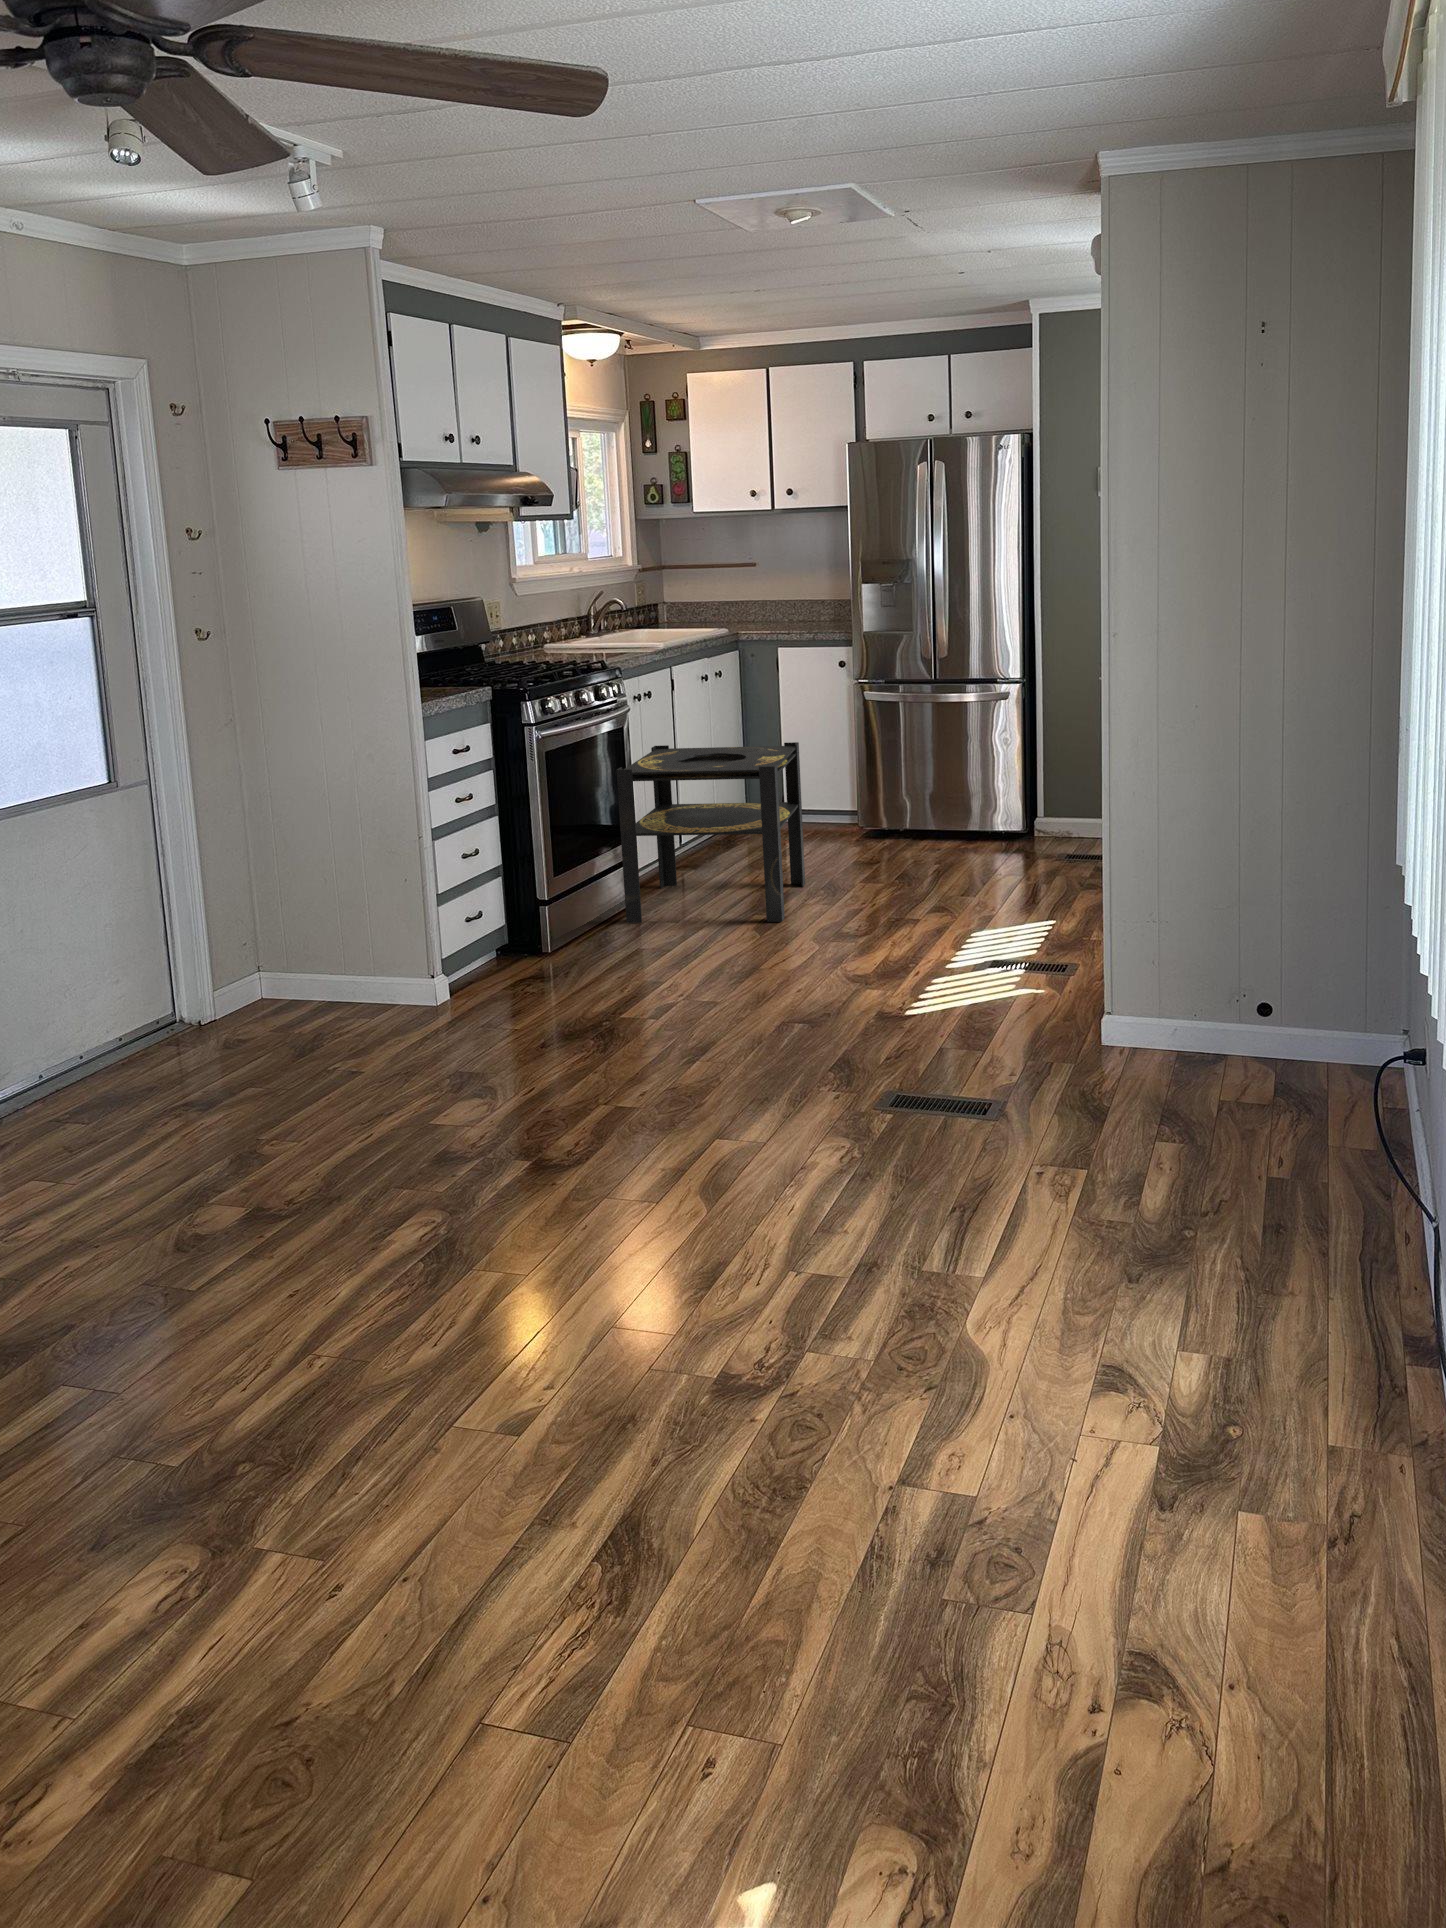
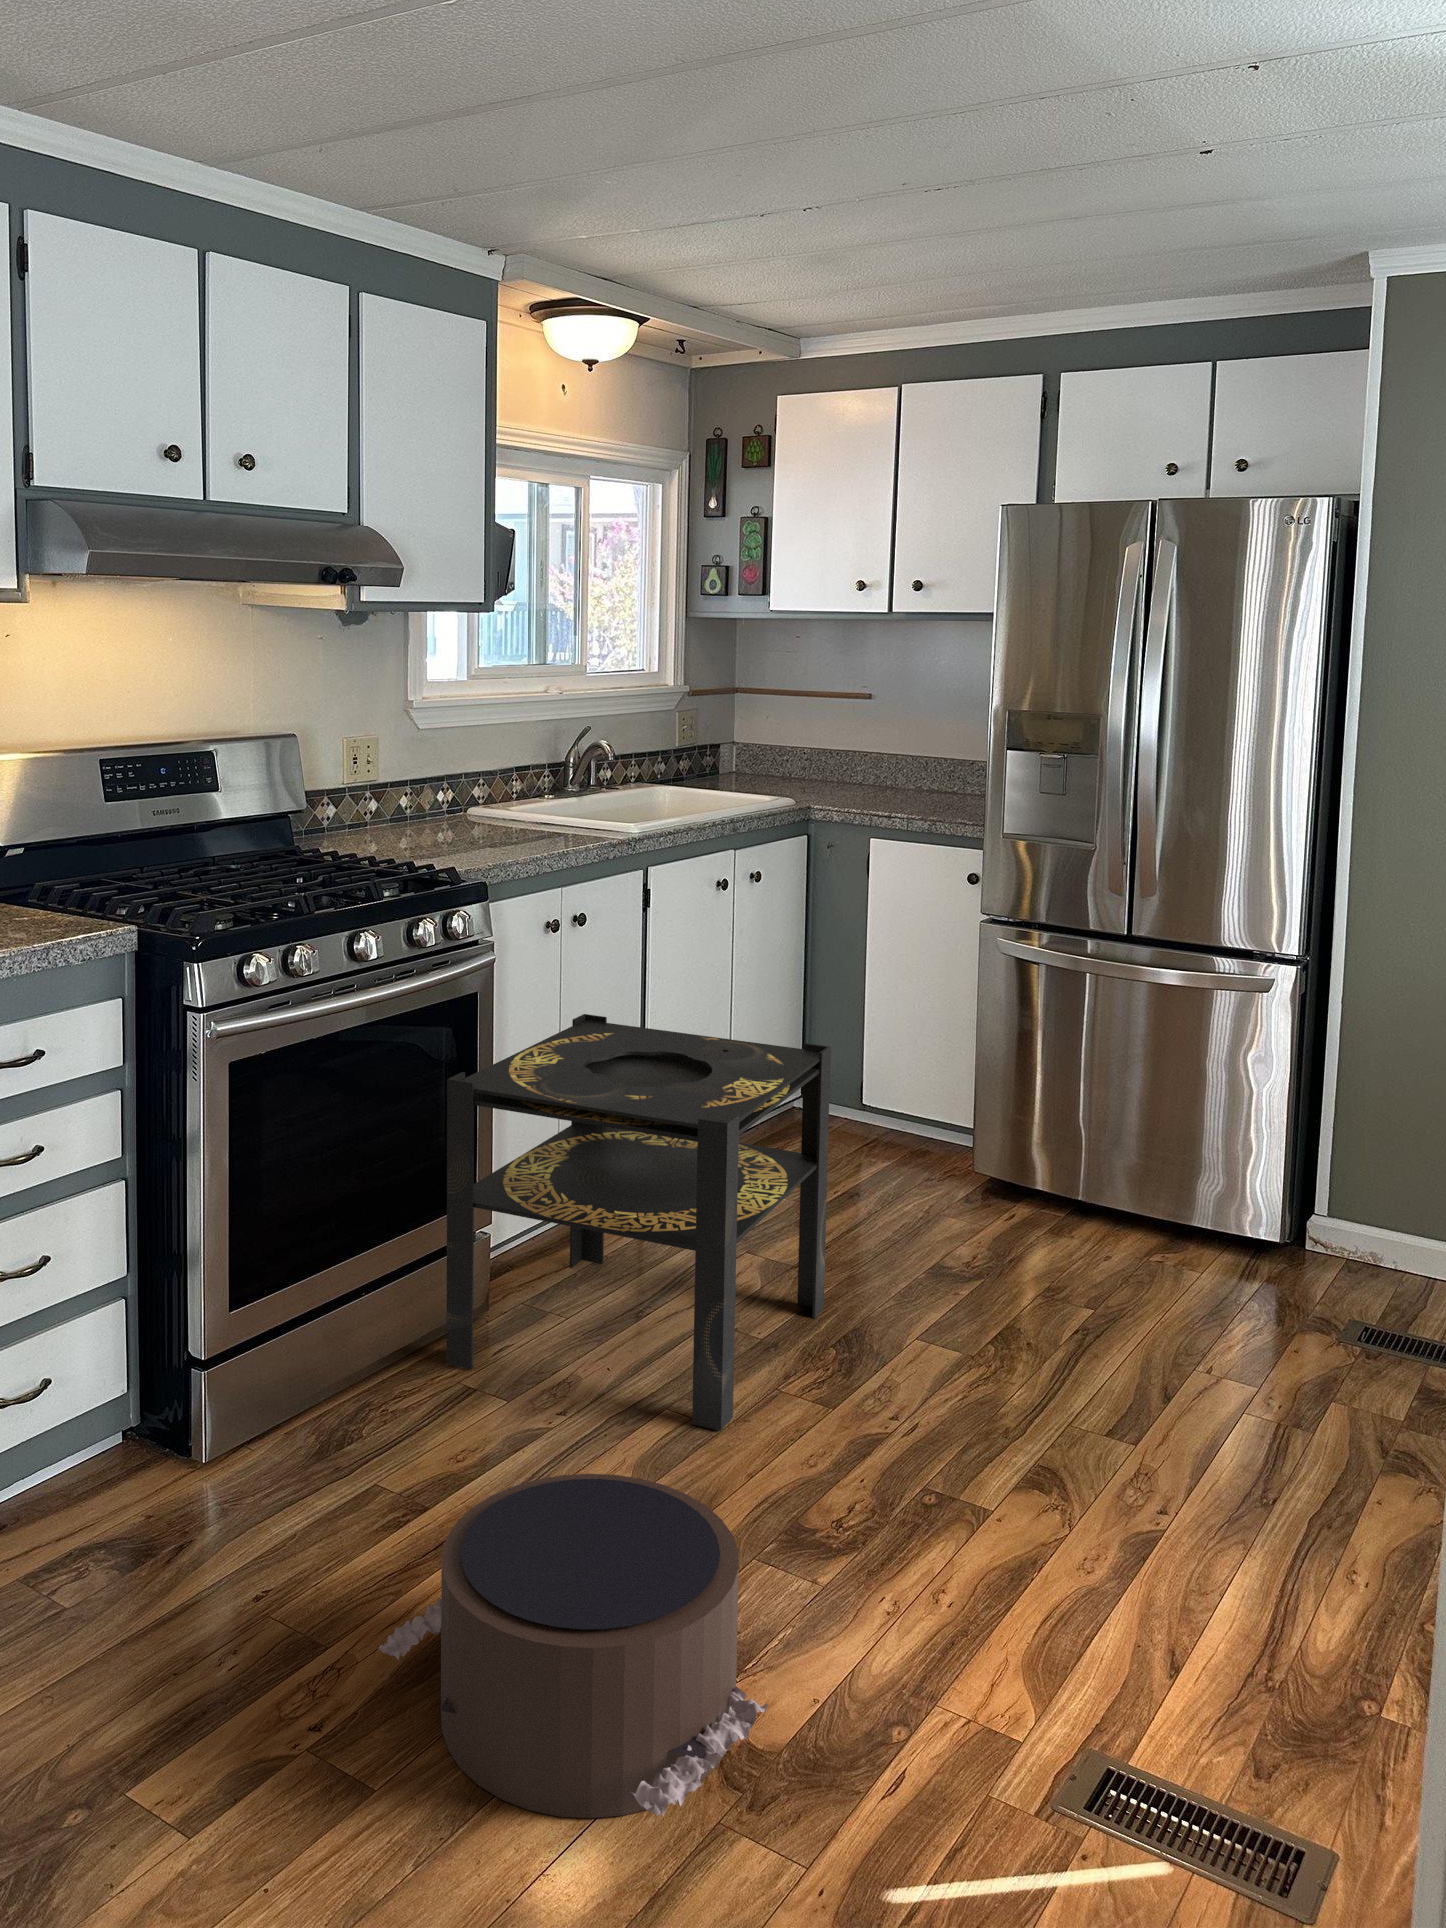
pouf: none [688,902,858,1006] -> present [379,1474,768,1818]

